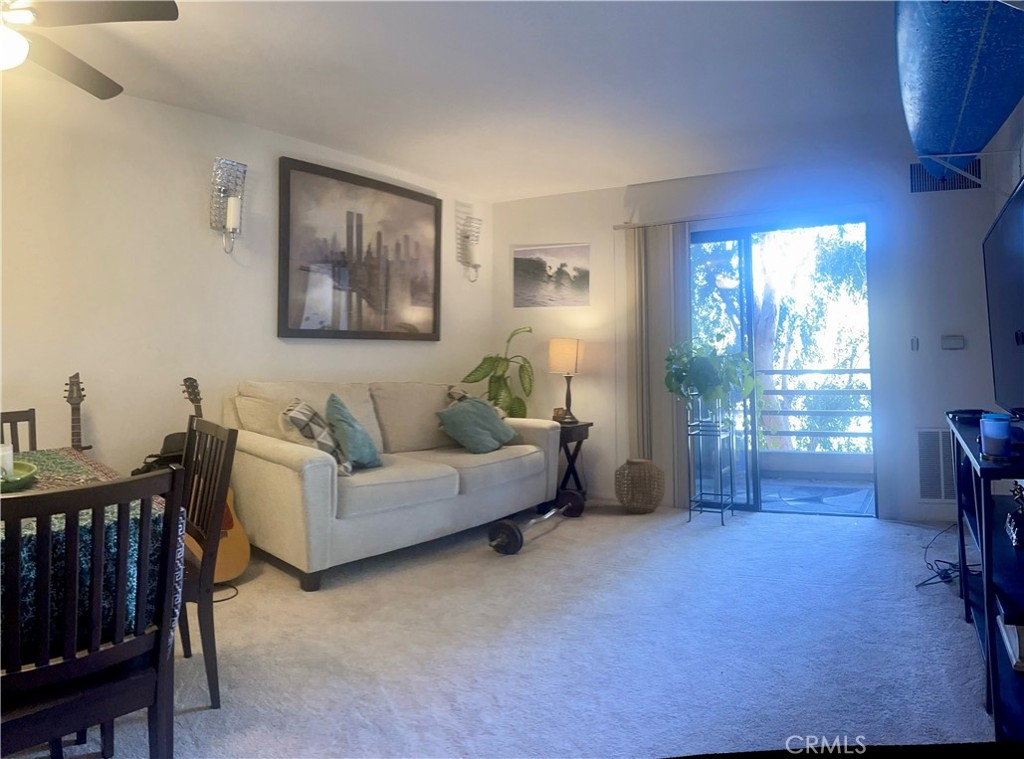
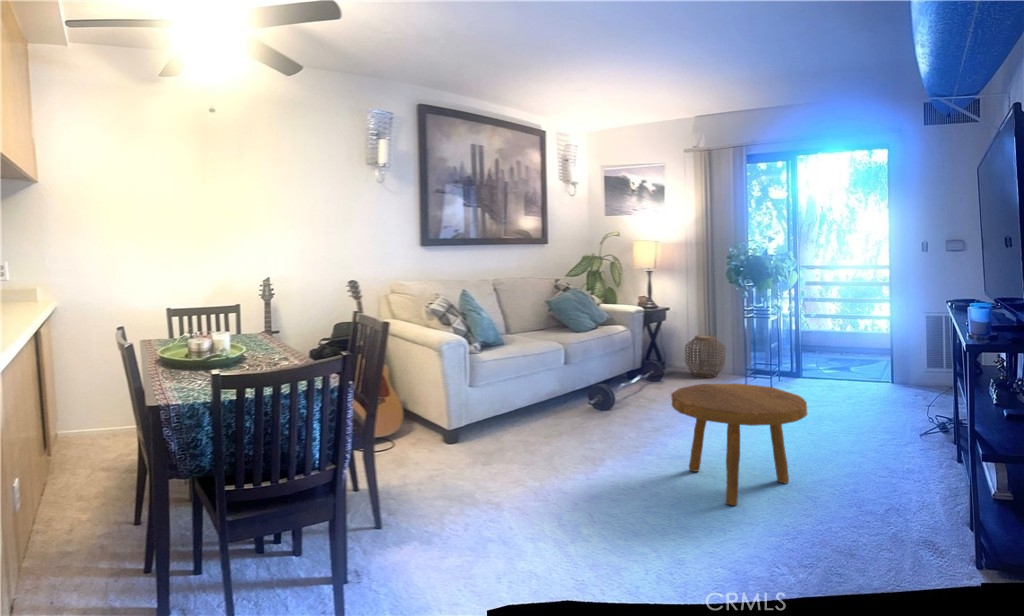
footstool: none [579,525,766,709] -> present [671,383,808,505]

